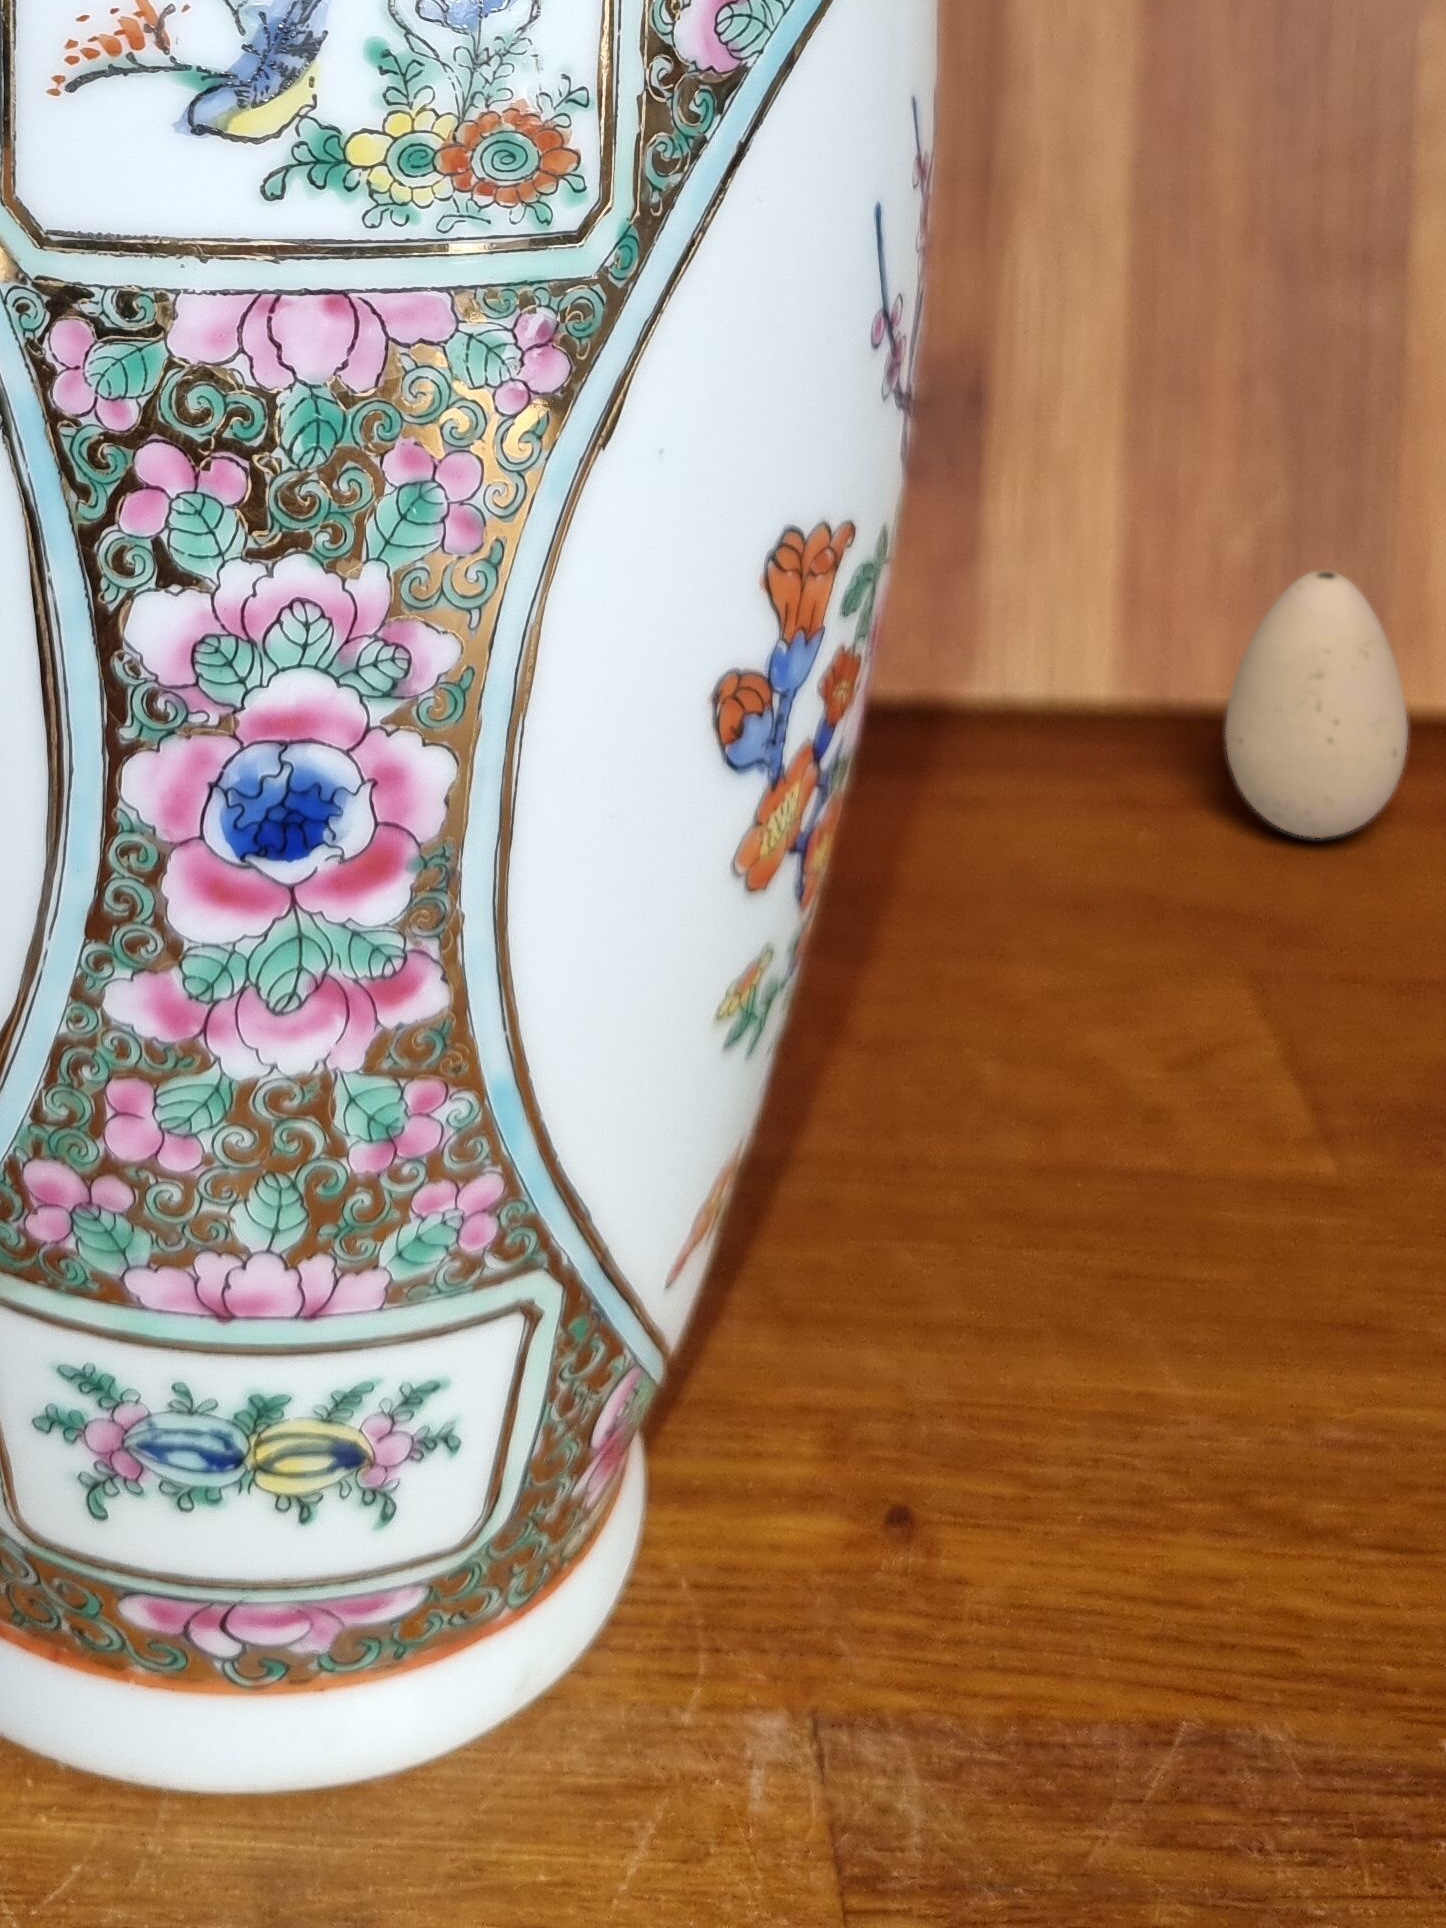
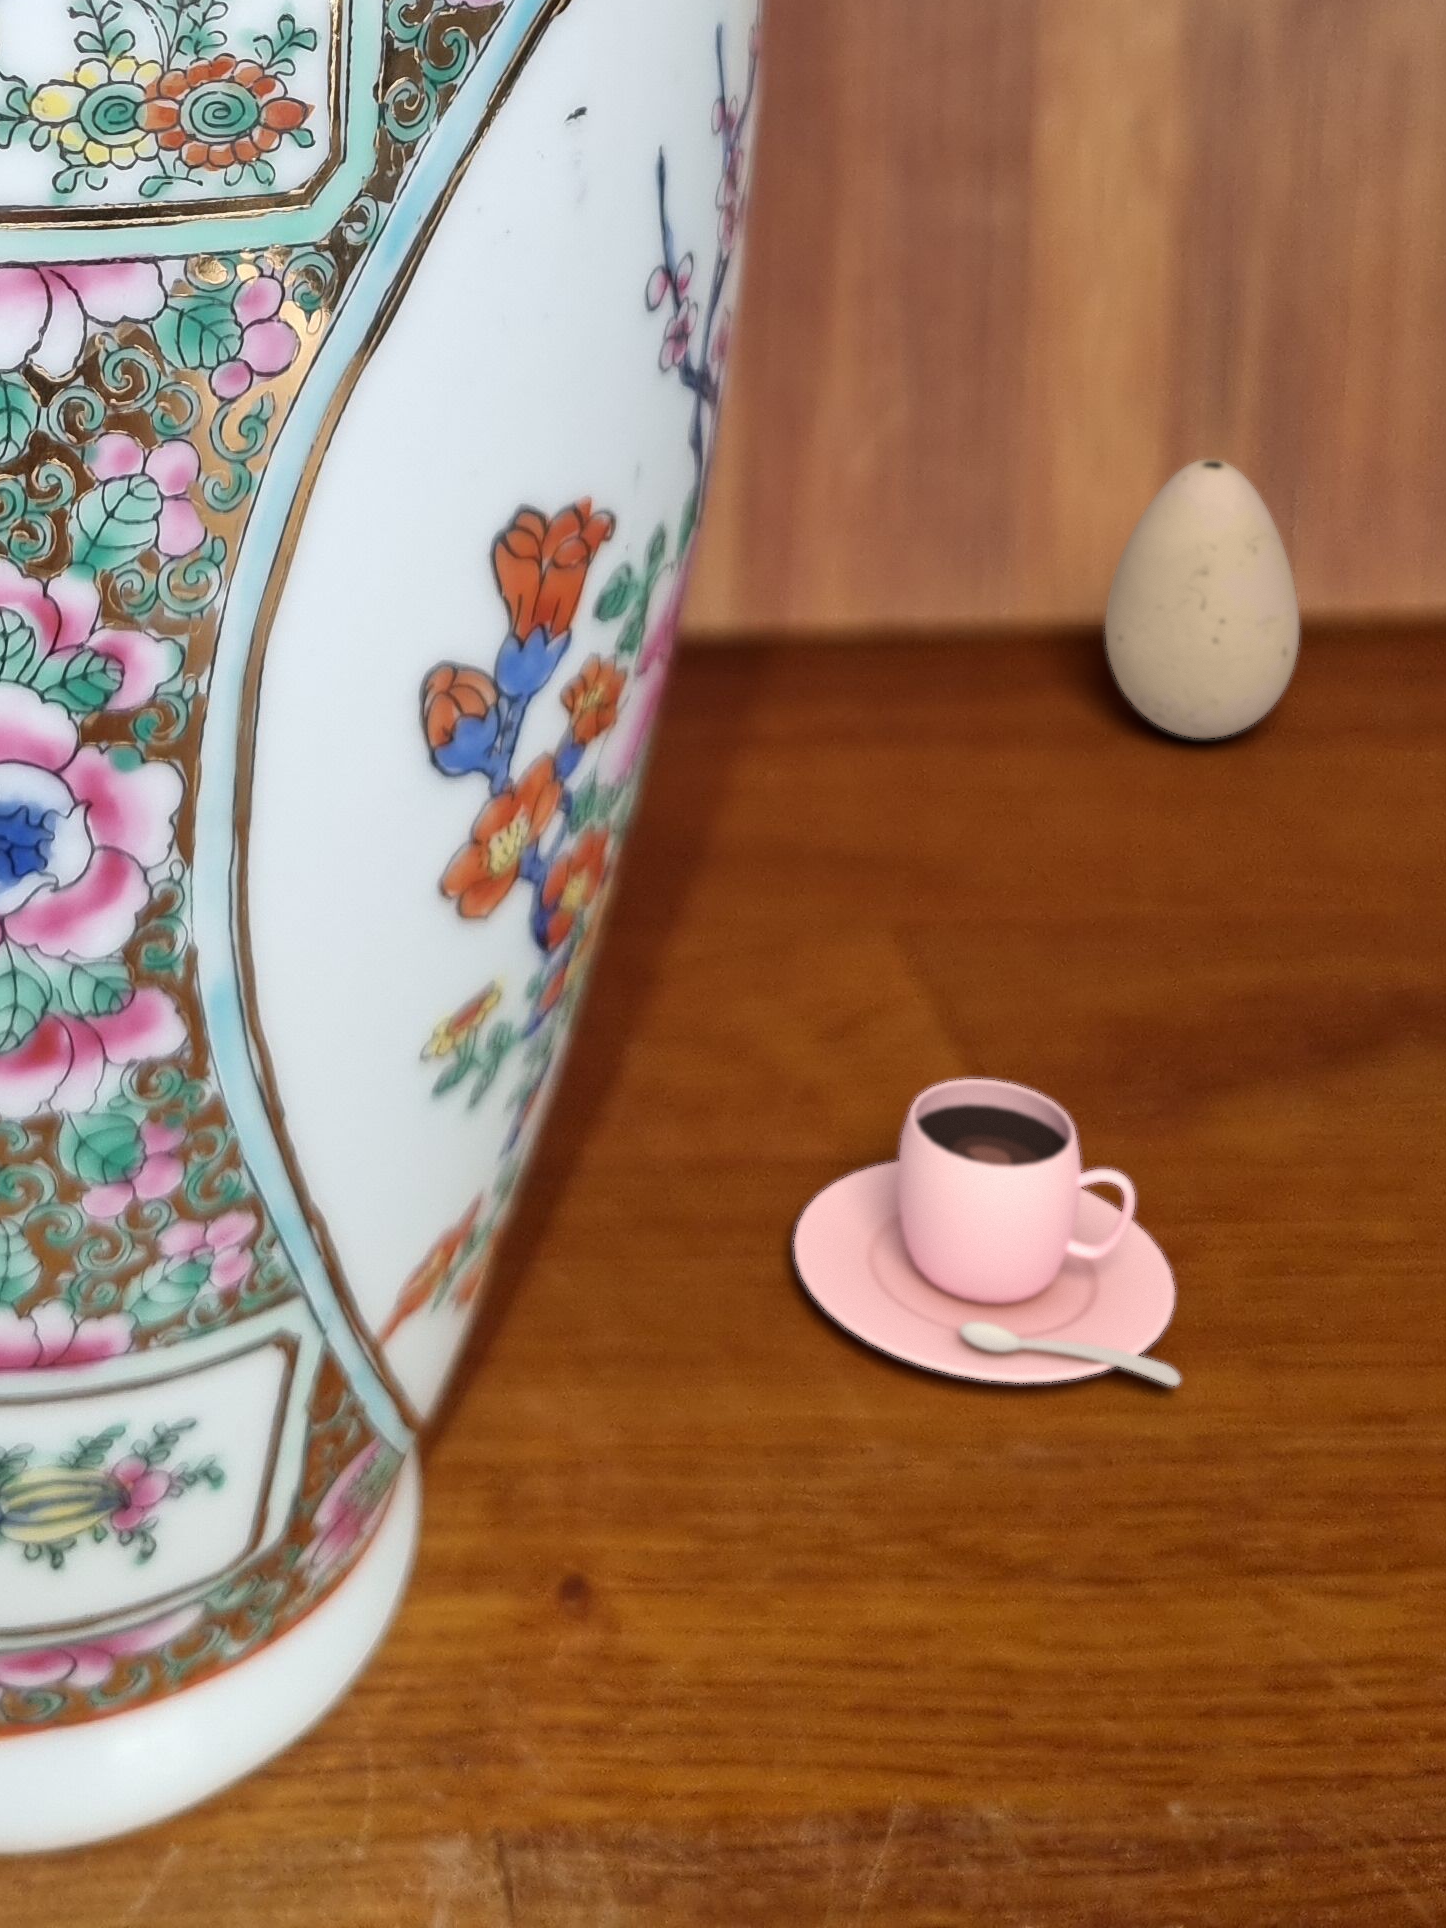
teacup: none [957,904,1318,1387] -> present [794,1079,1180,1386]

